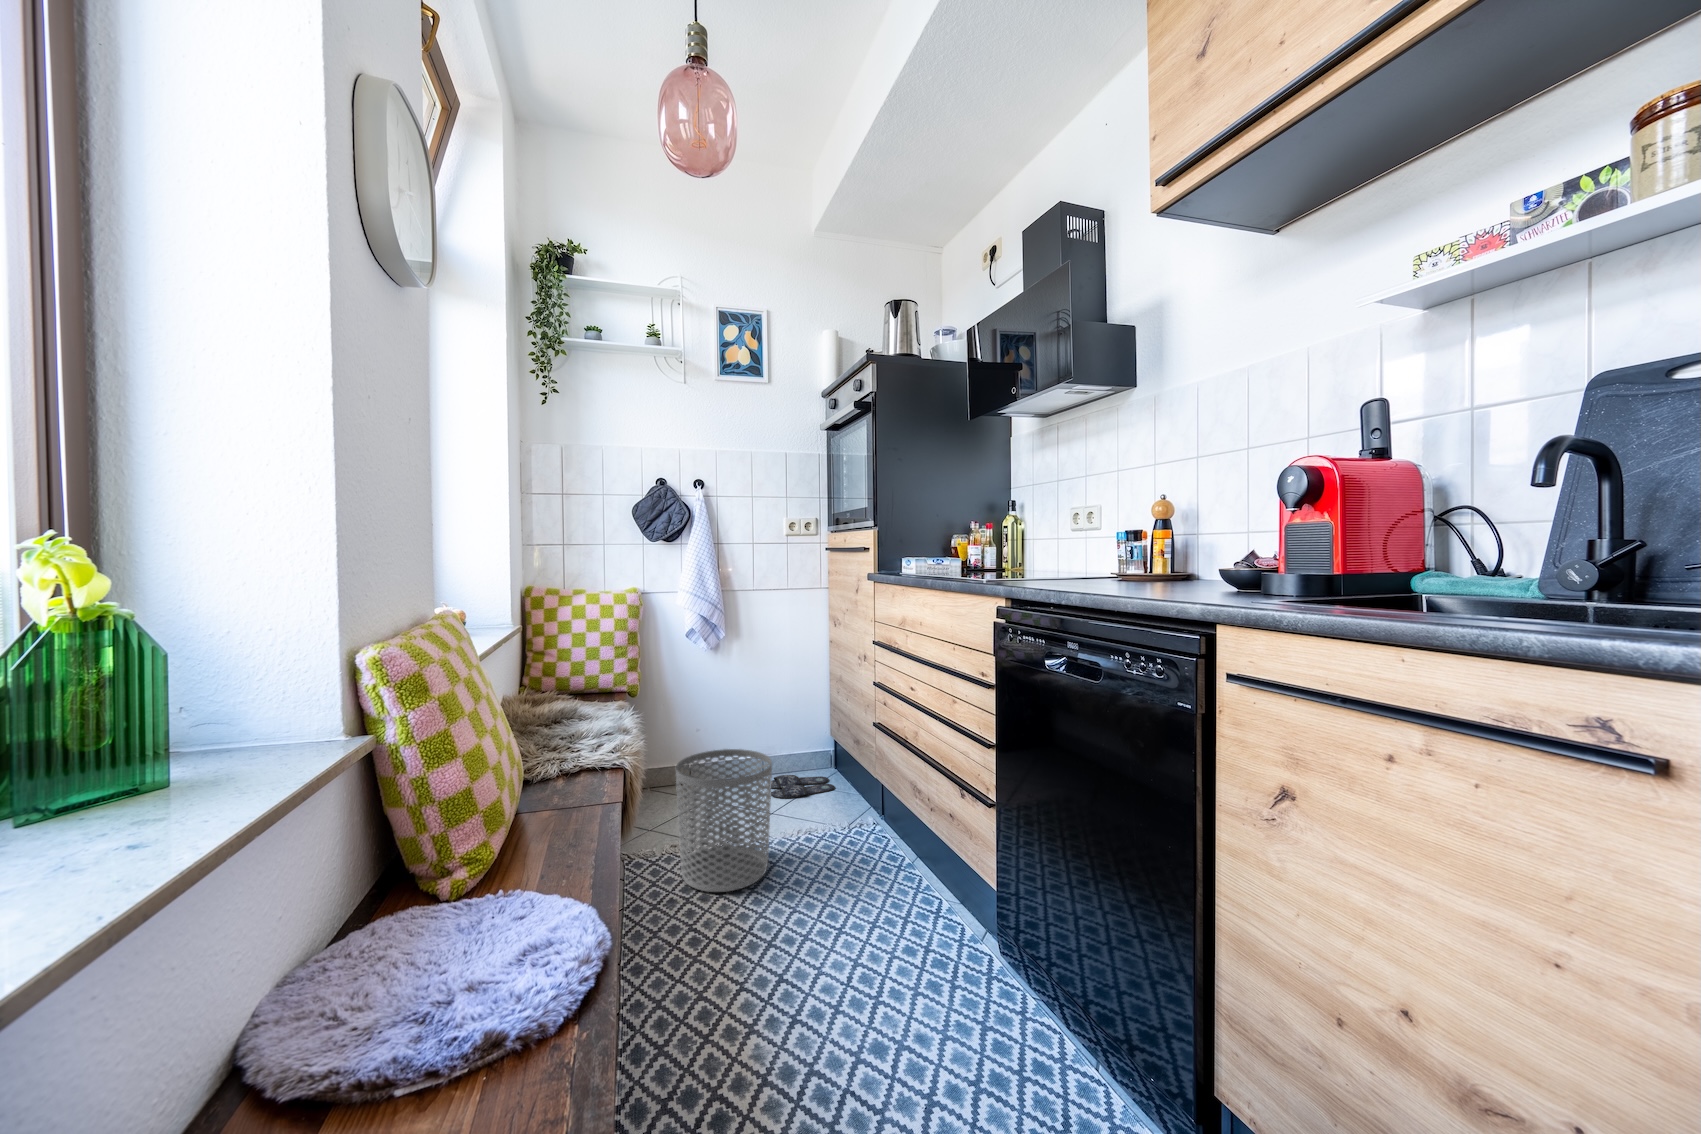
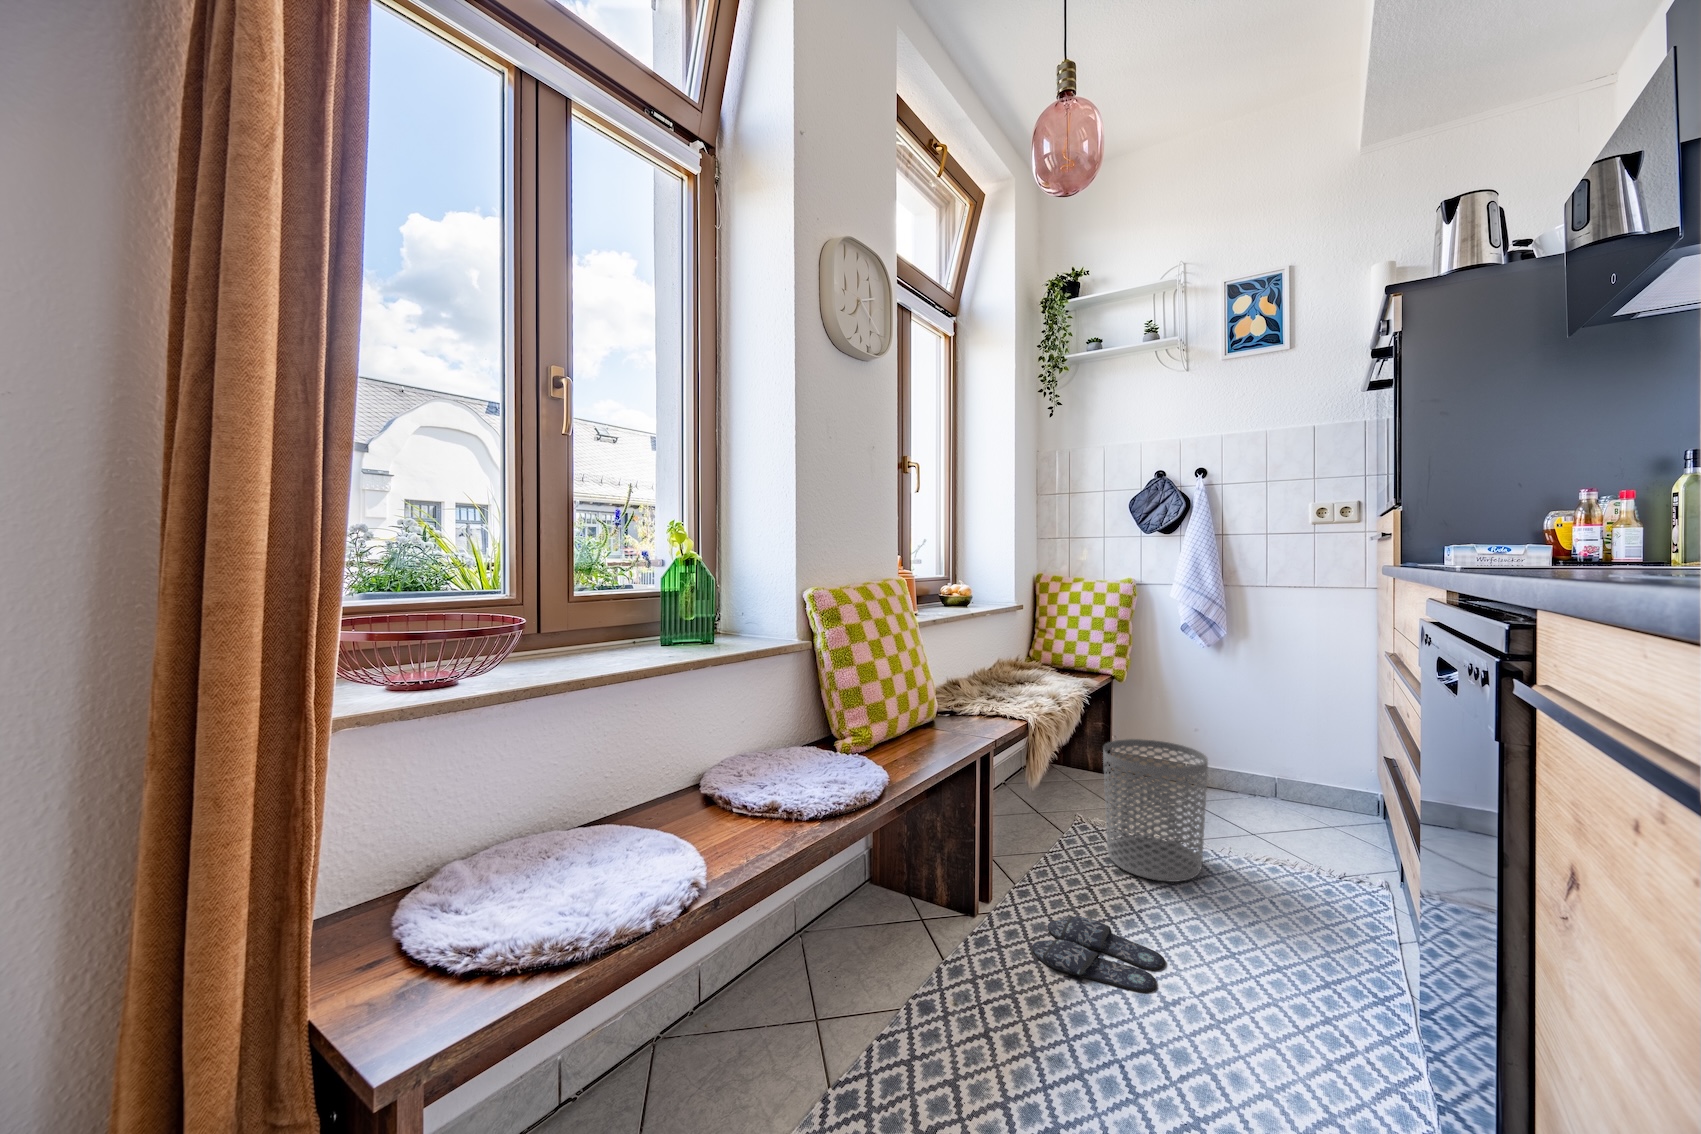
slippers: present [771,775,835,798] -> present [1033,916,1165,992]

